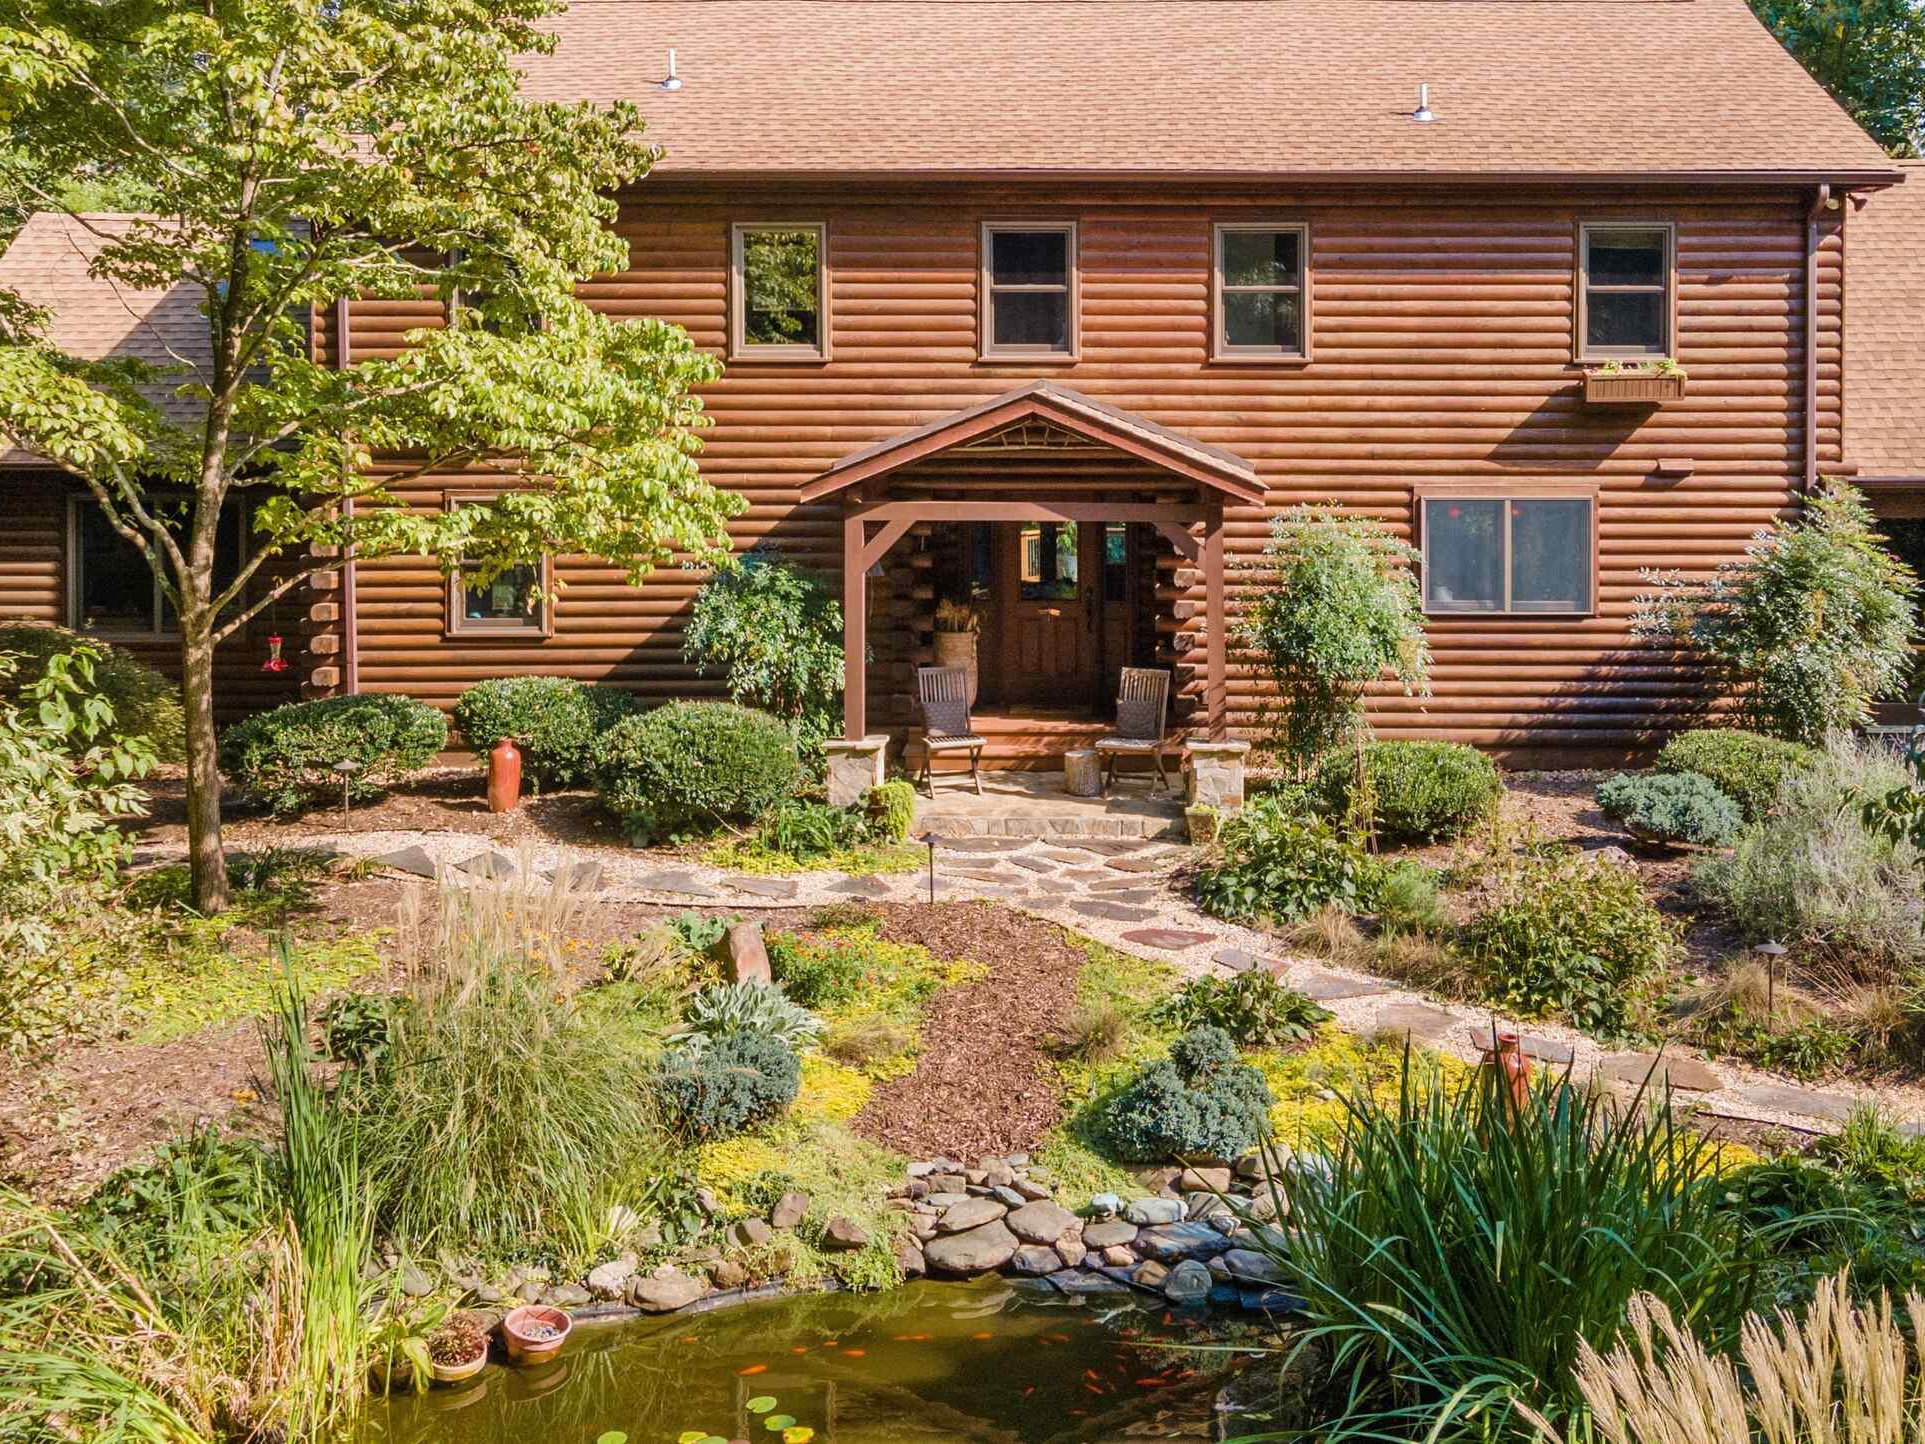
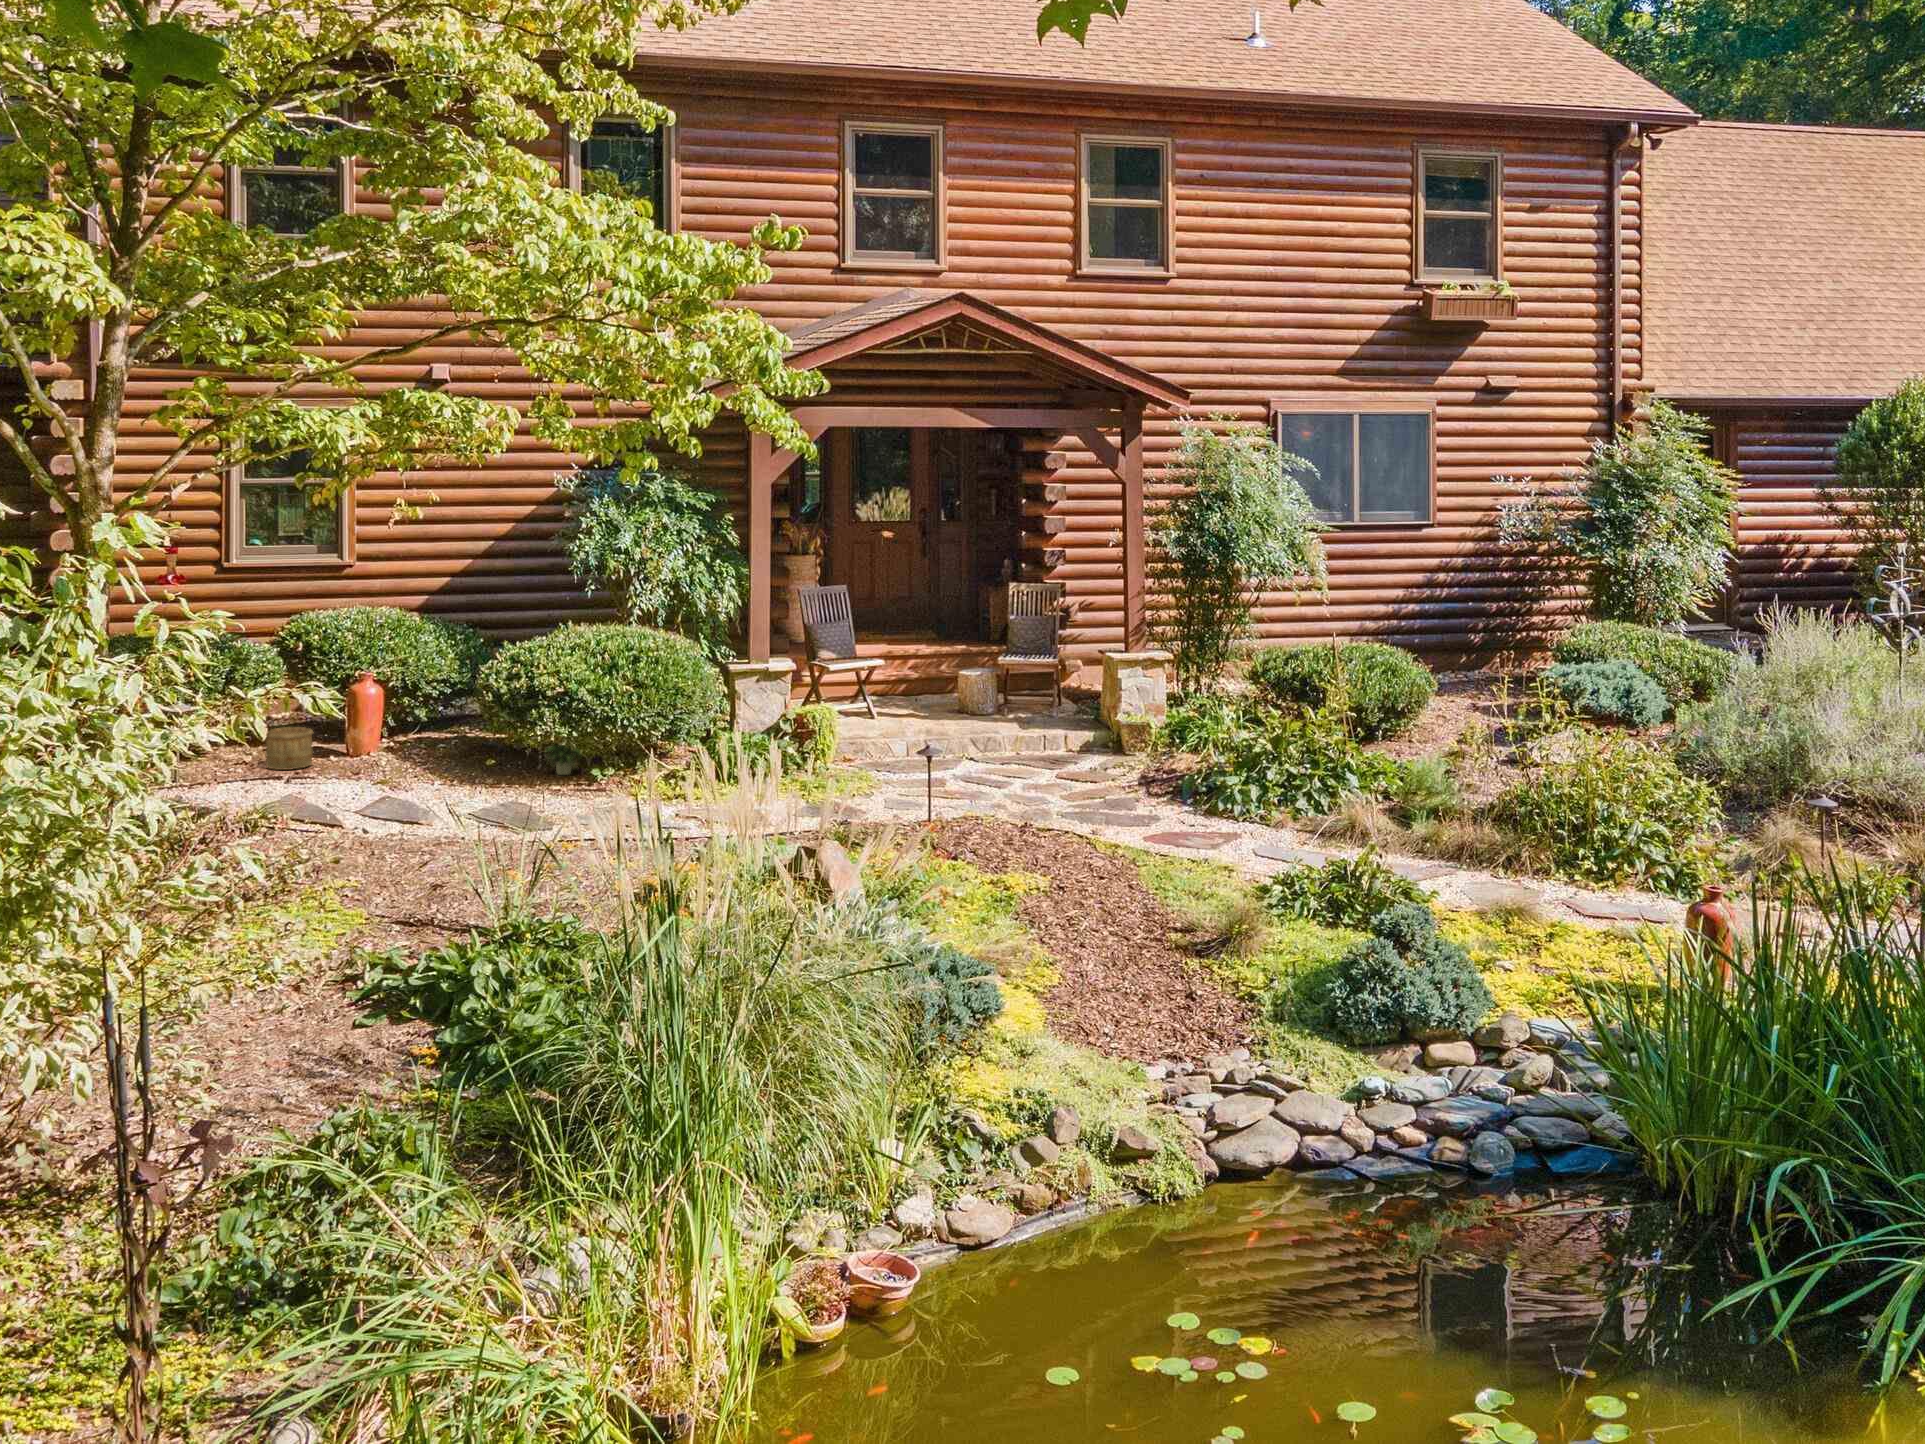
wooden bucket: none [401,784,446,824] -> present [265,727,313,770]

